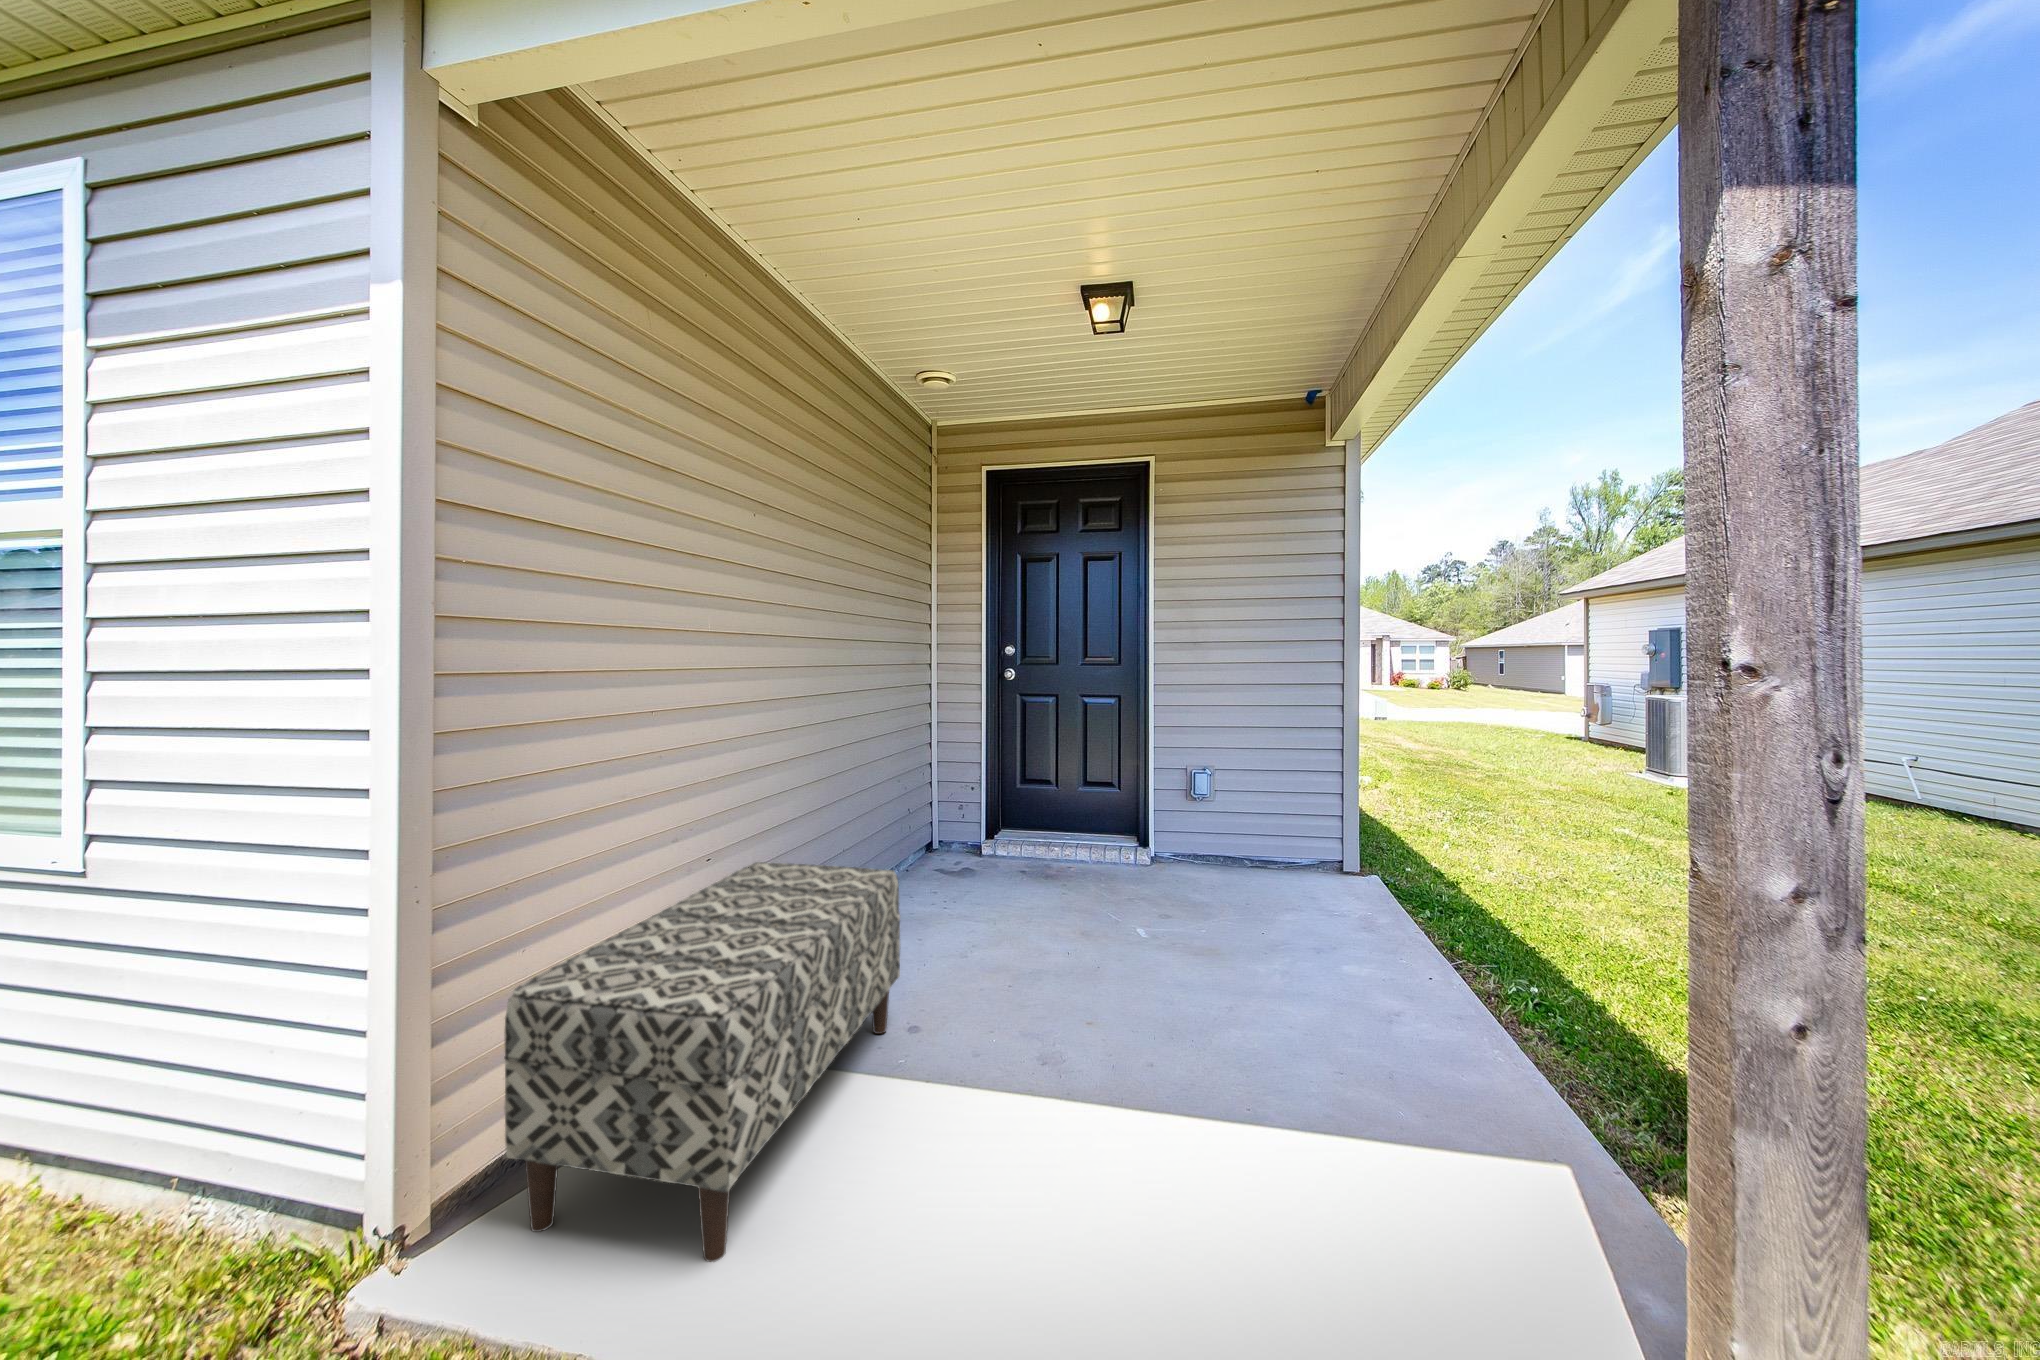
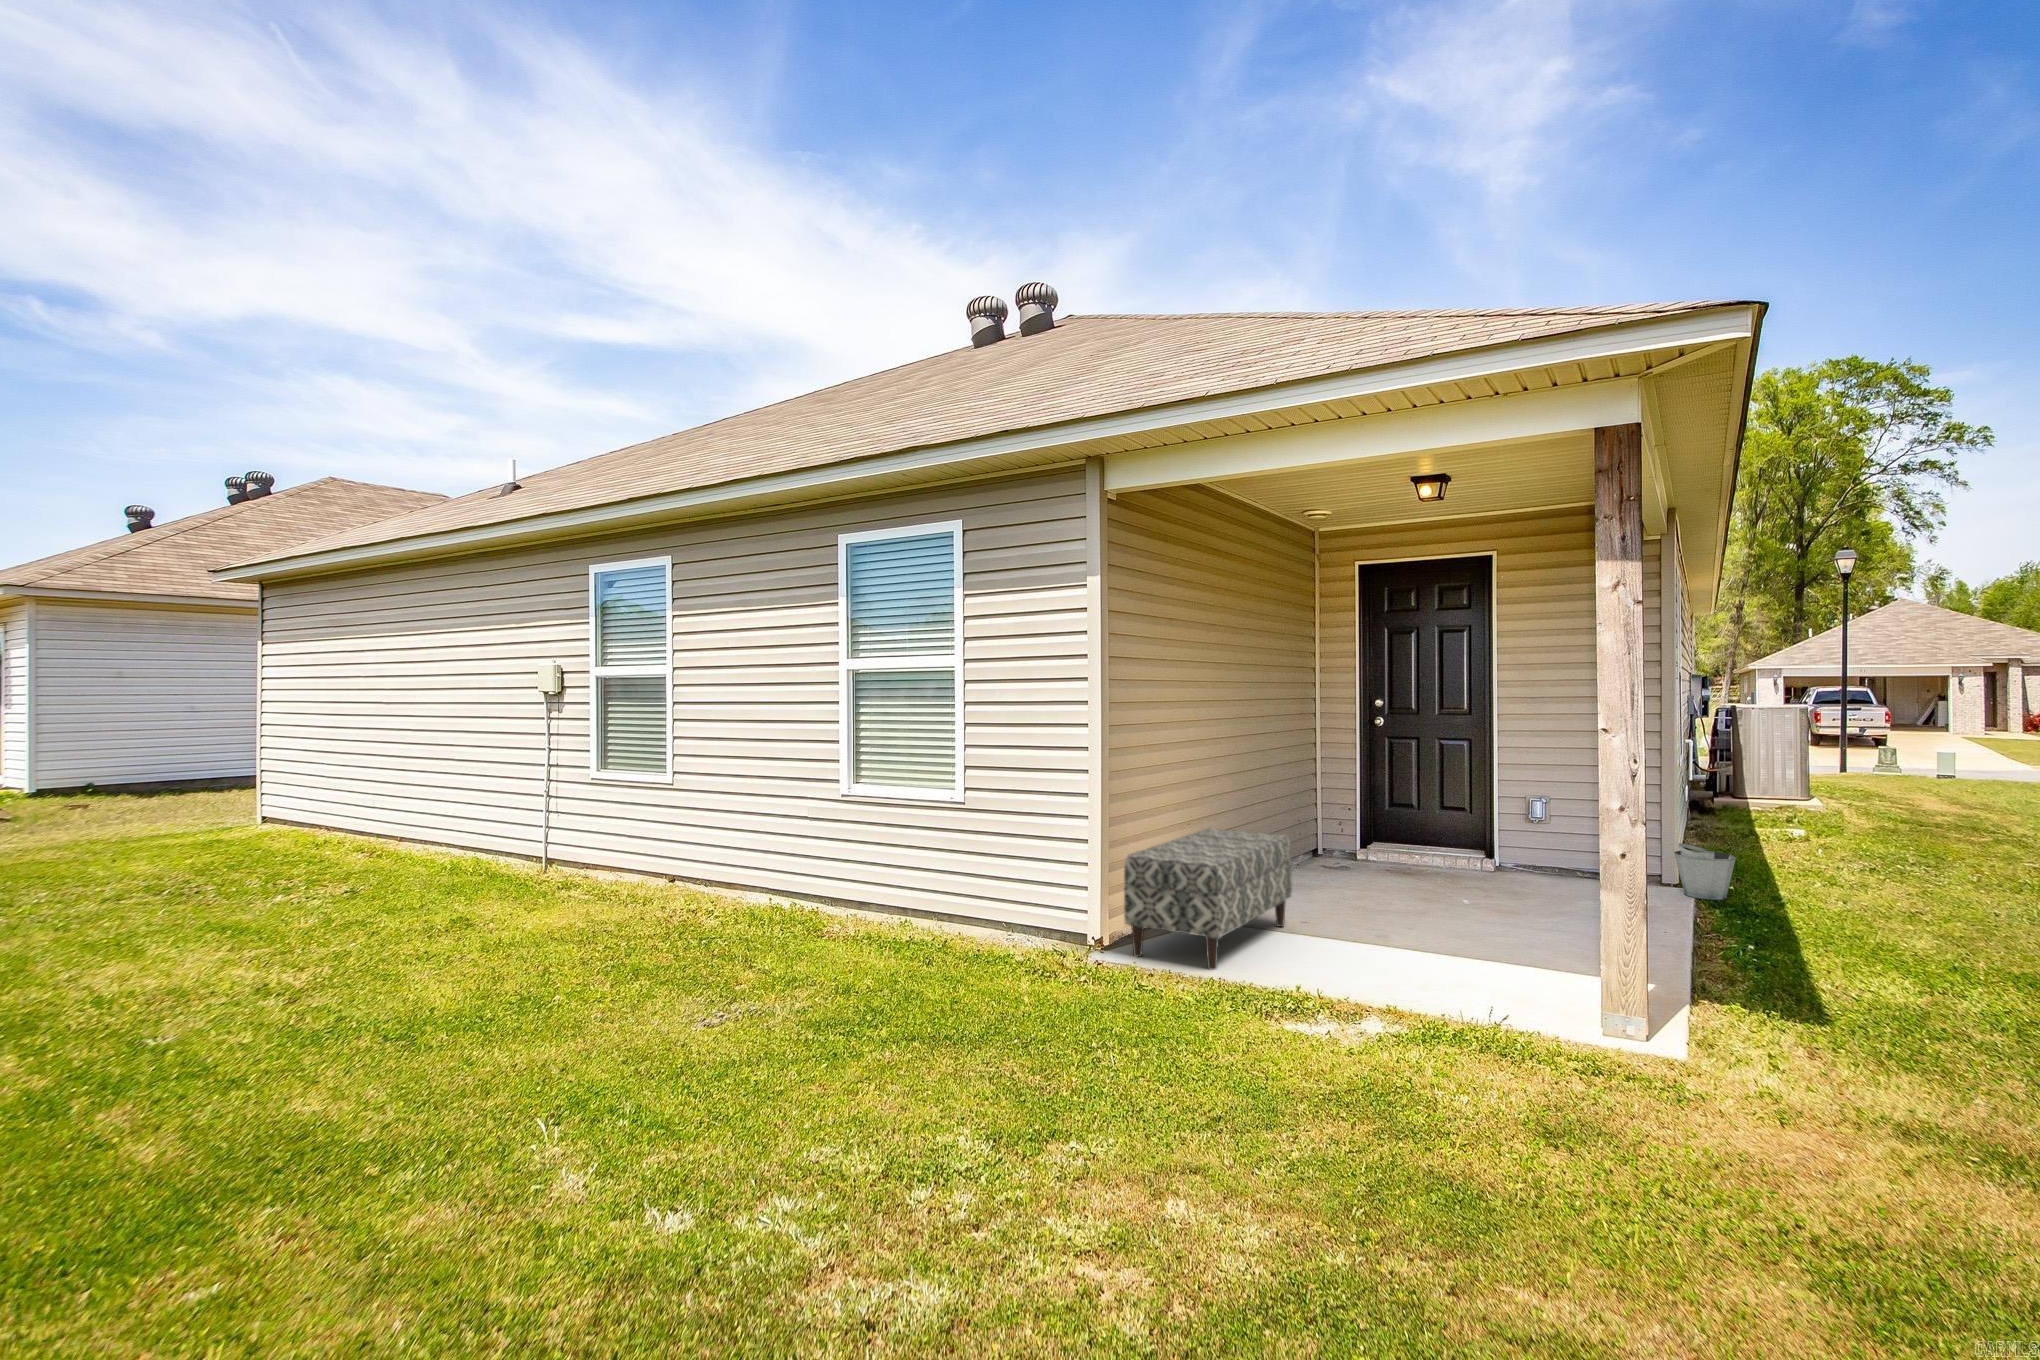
bucket: none [1344,816,1410,884] -> present [1674,843,1736,900]

